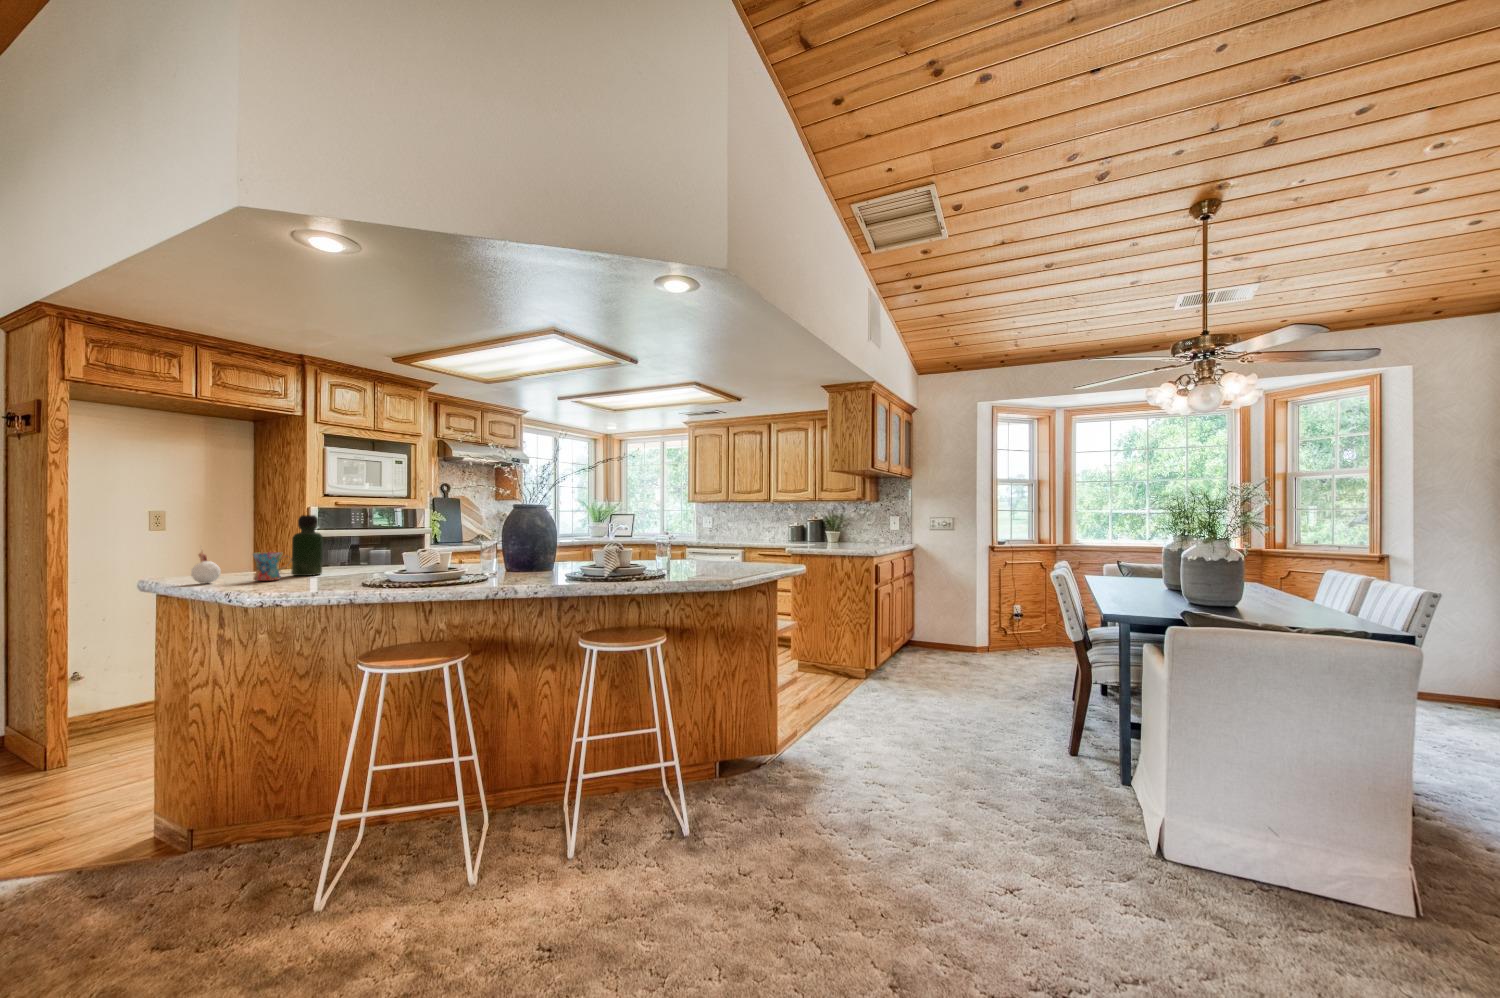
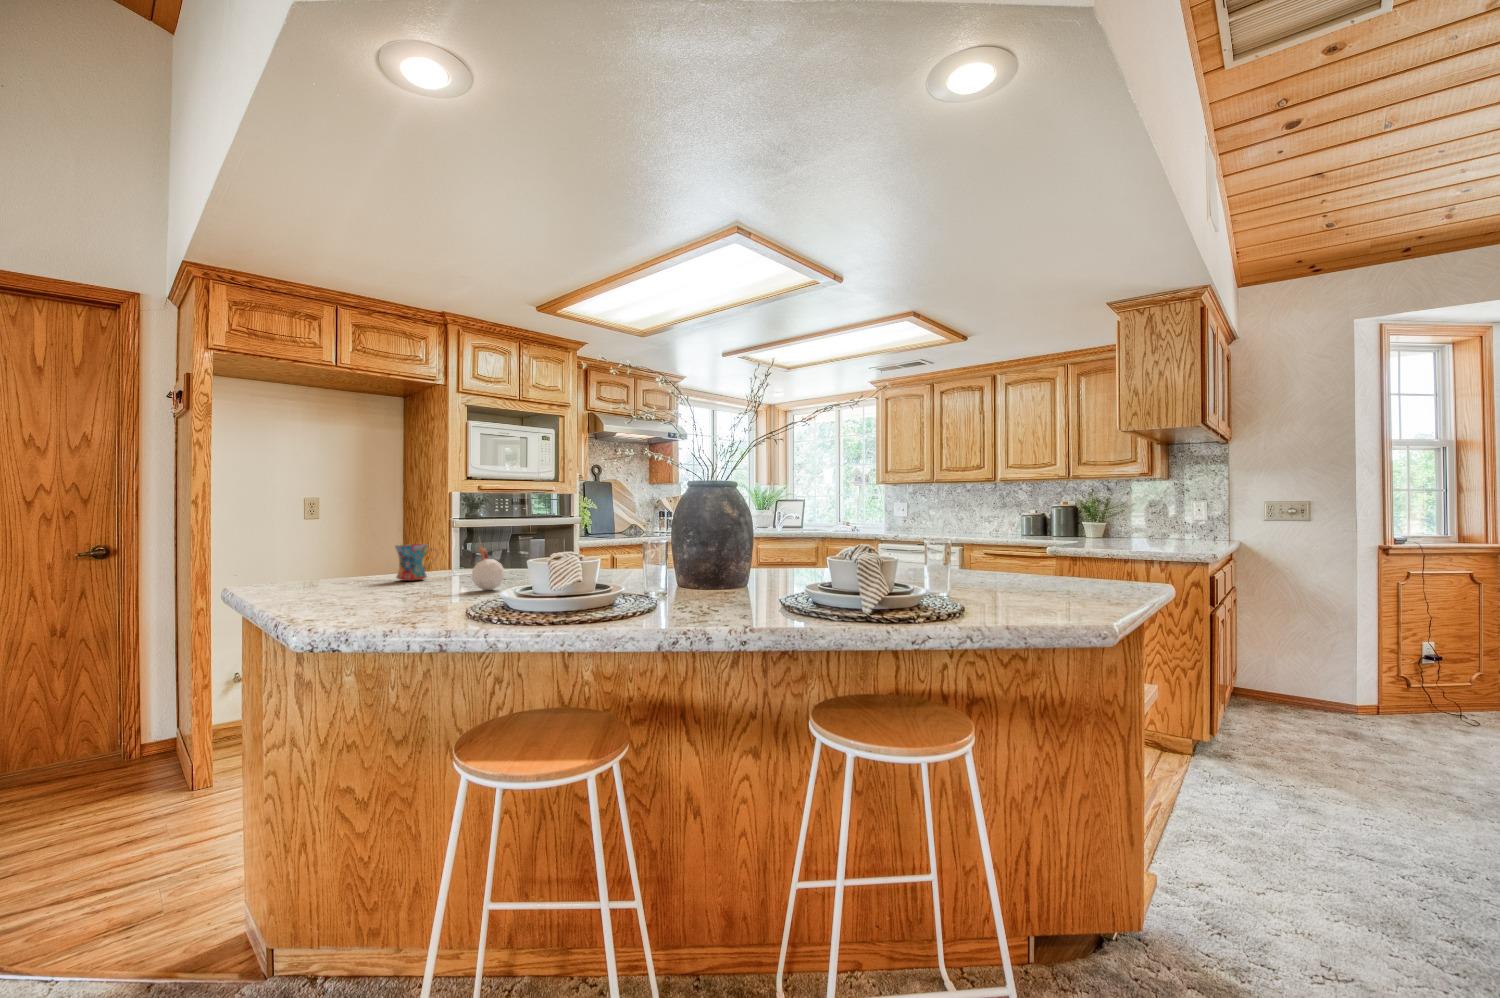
bottle: present [291,515,323,576] -> none [438,498,472,575]
candle: present [191,549,221,583] -> present [471,543,505,590]

